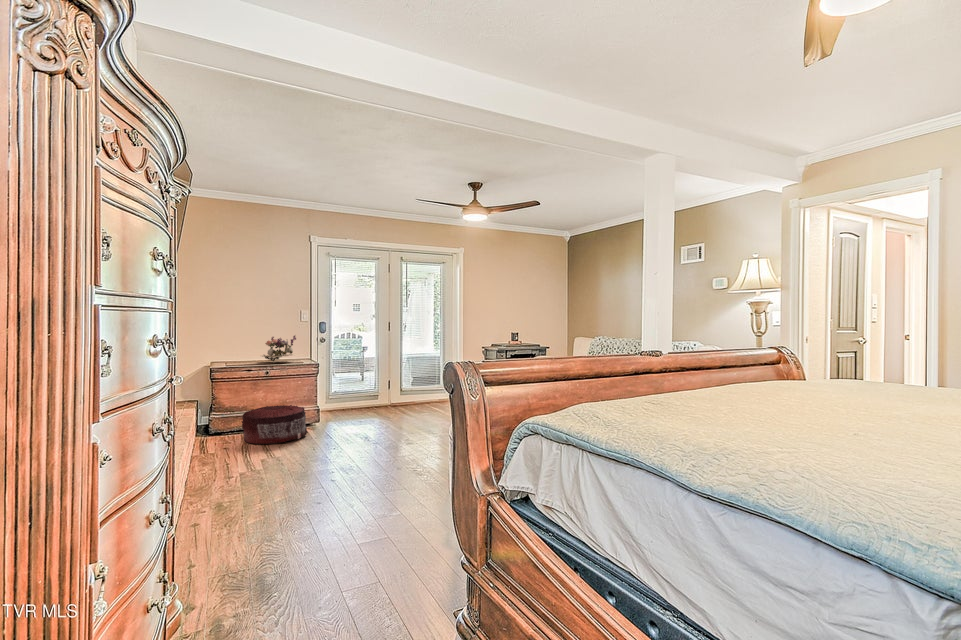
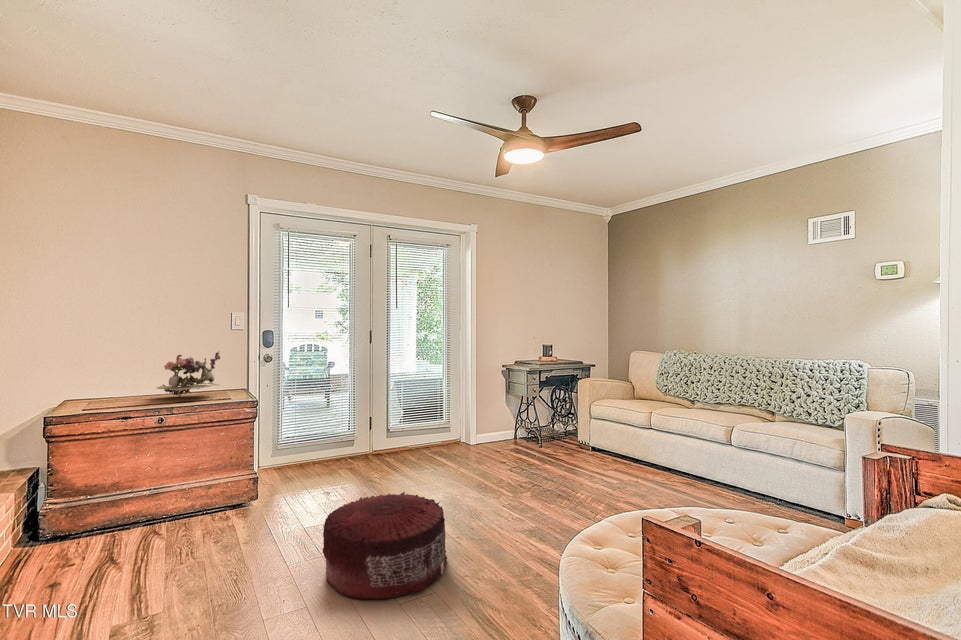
pouf: present [242,405,308,444] -> present [323,492,447,599]

